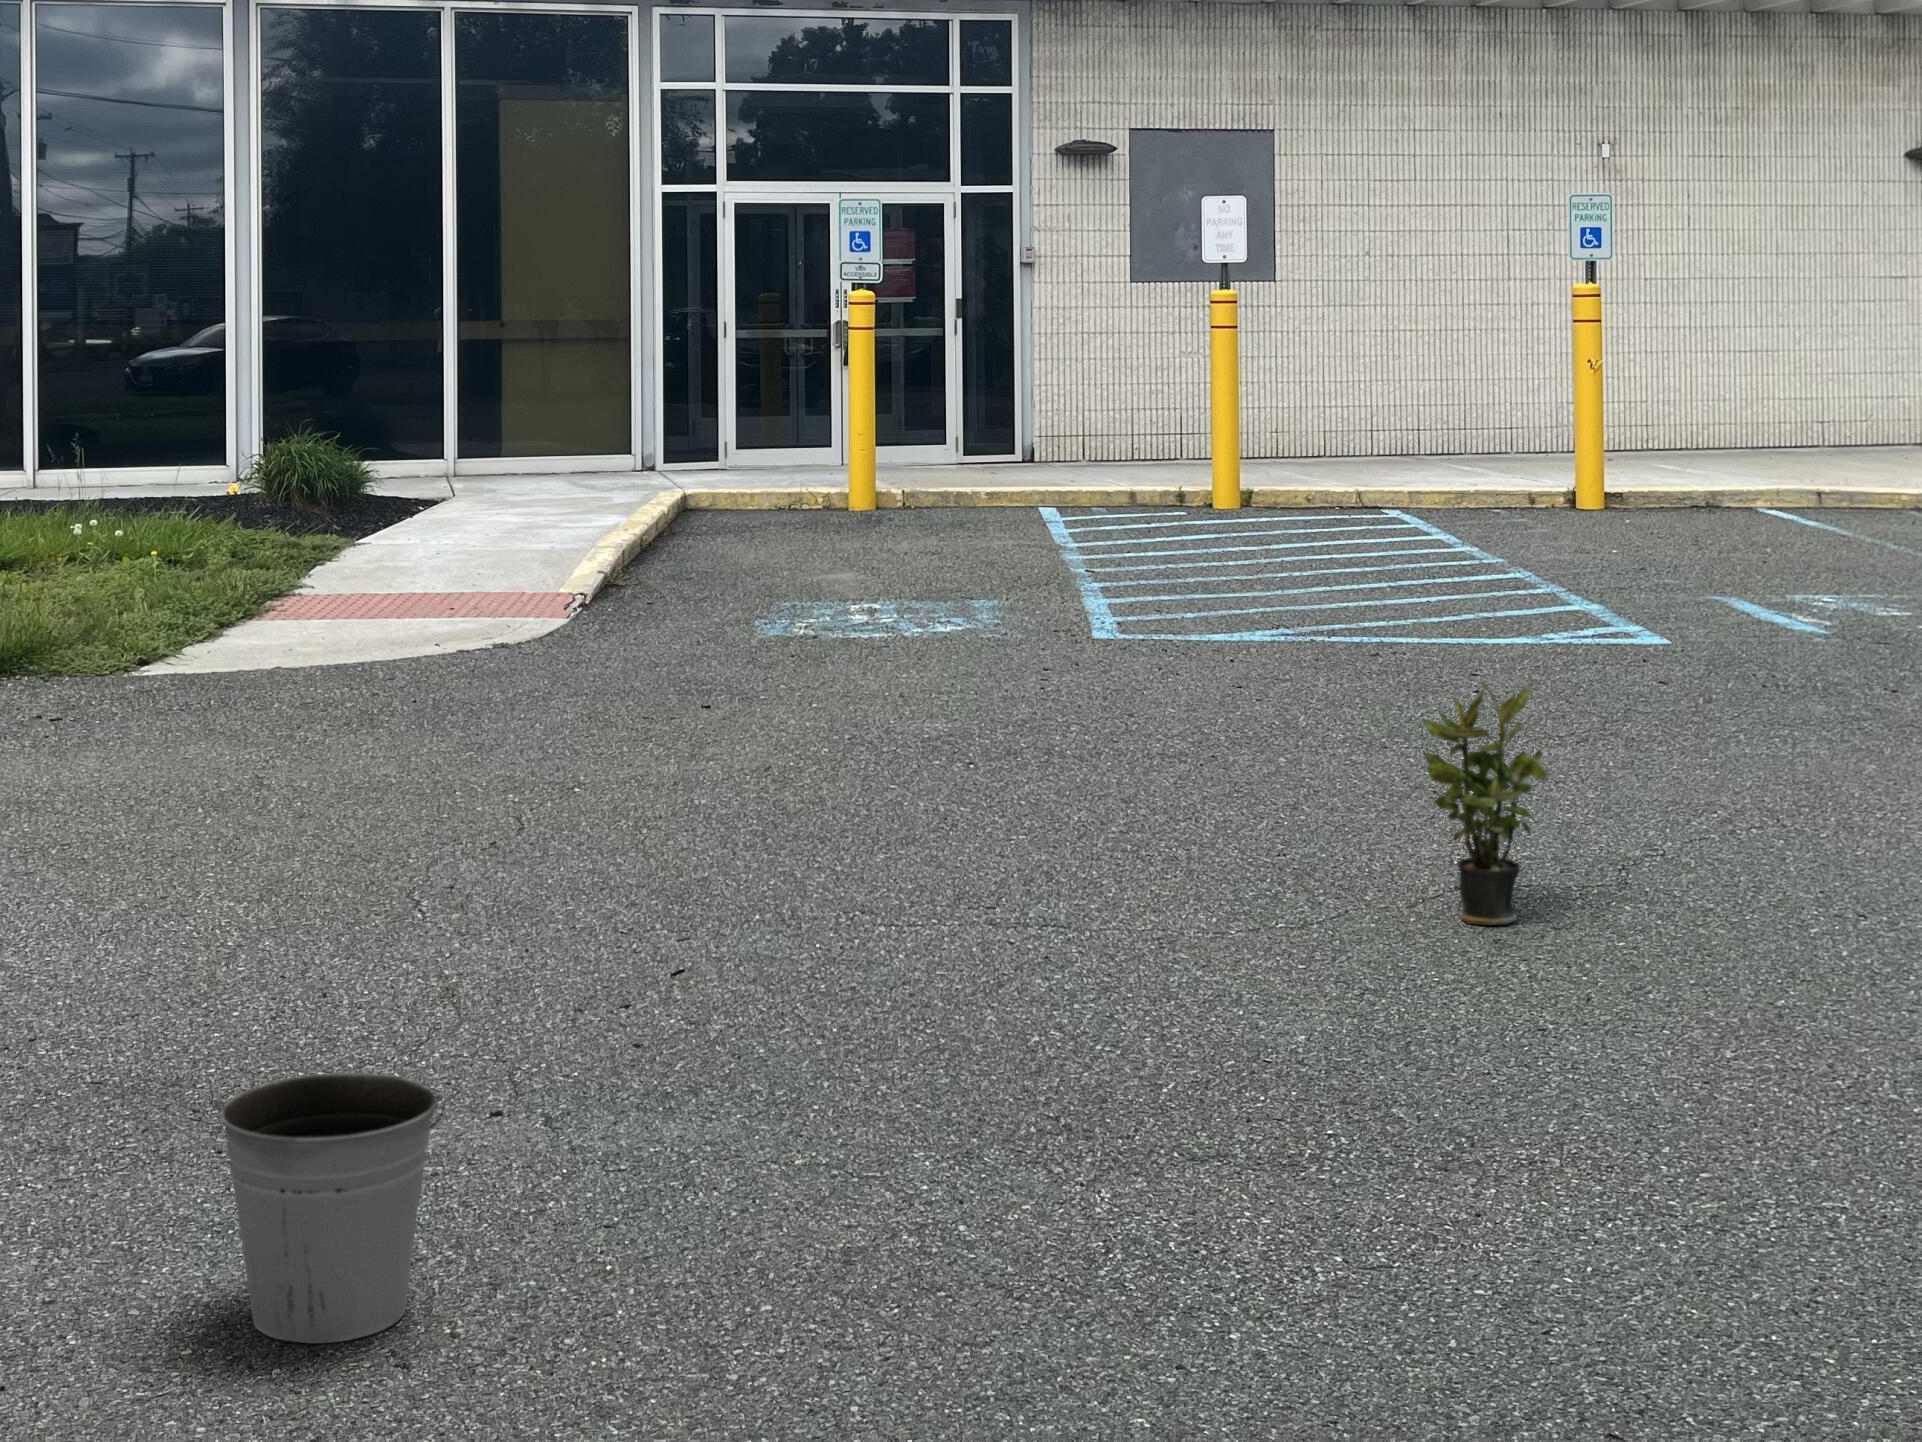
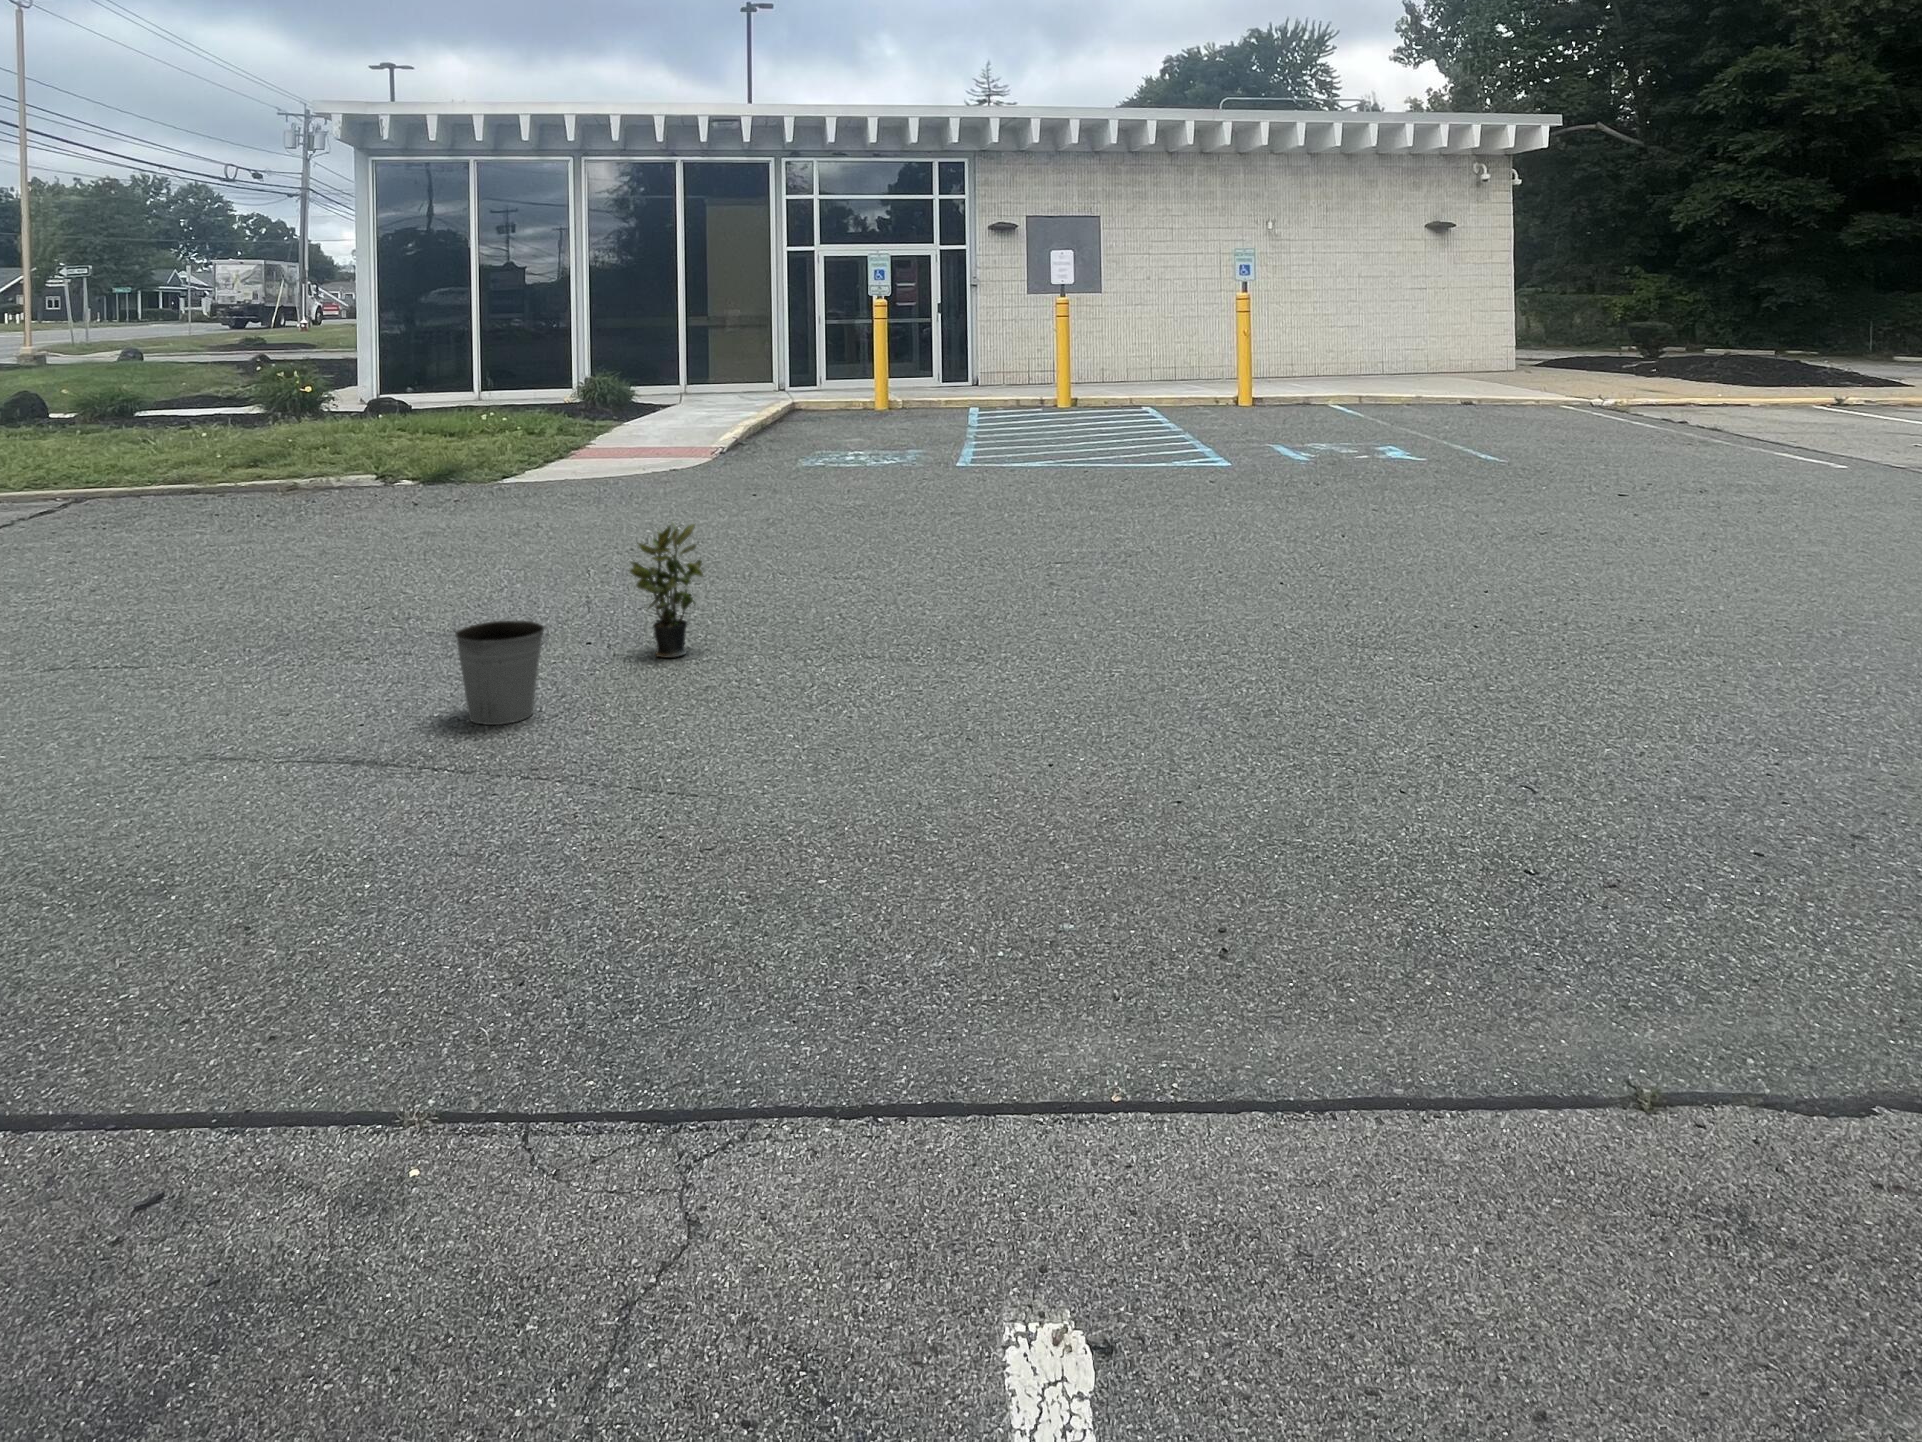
potted plant: present [1423,682,1548,925] -> present [630,523,703,658]

